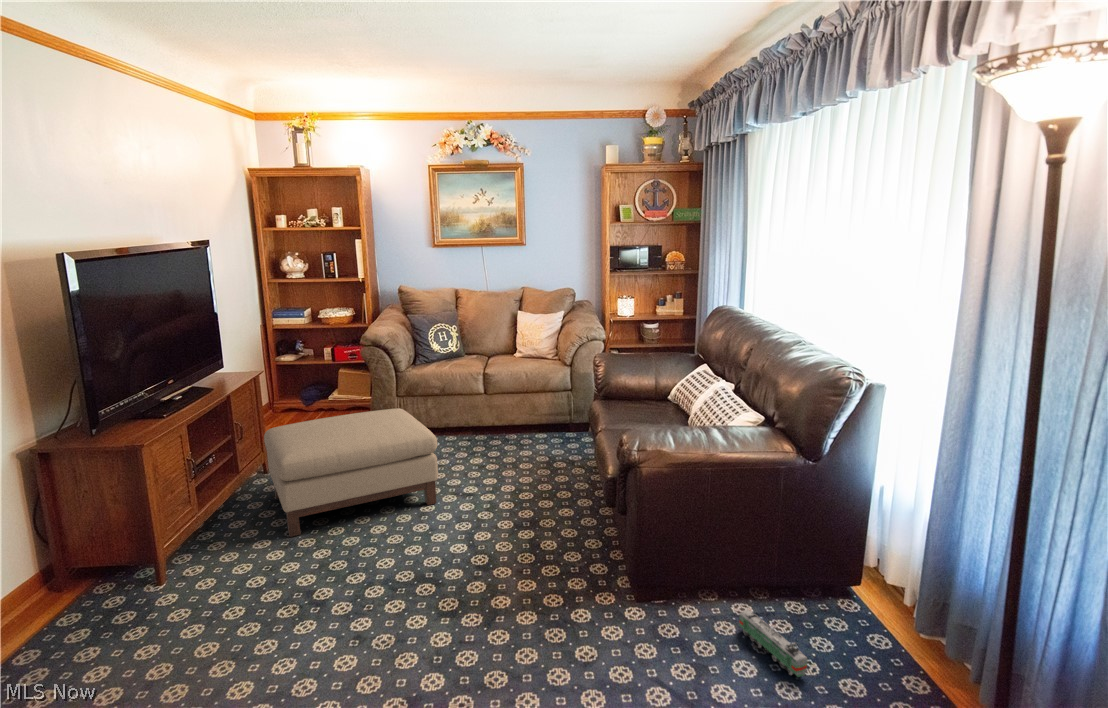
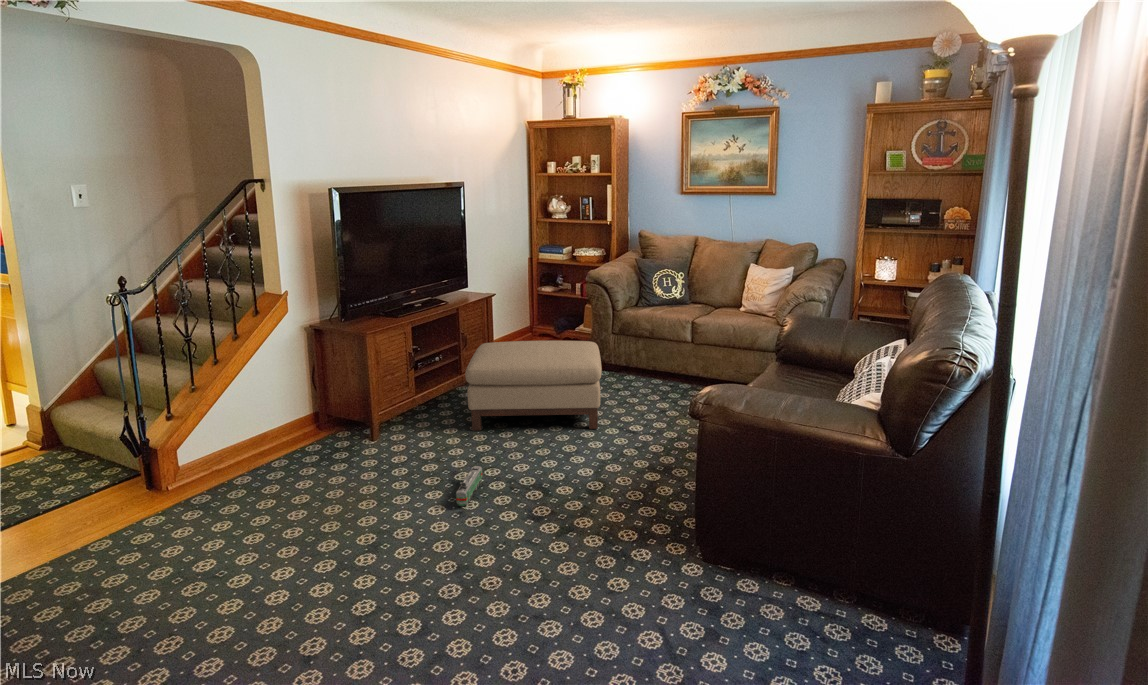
toy train: present [739,610,807,677] -> present [456,466,482,506]

